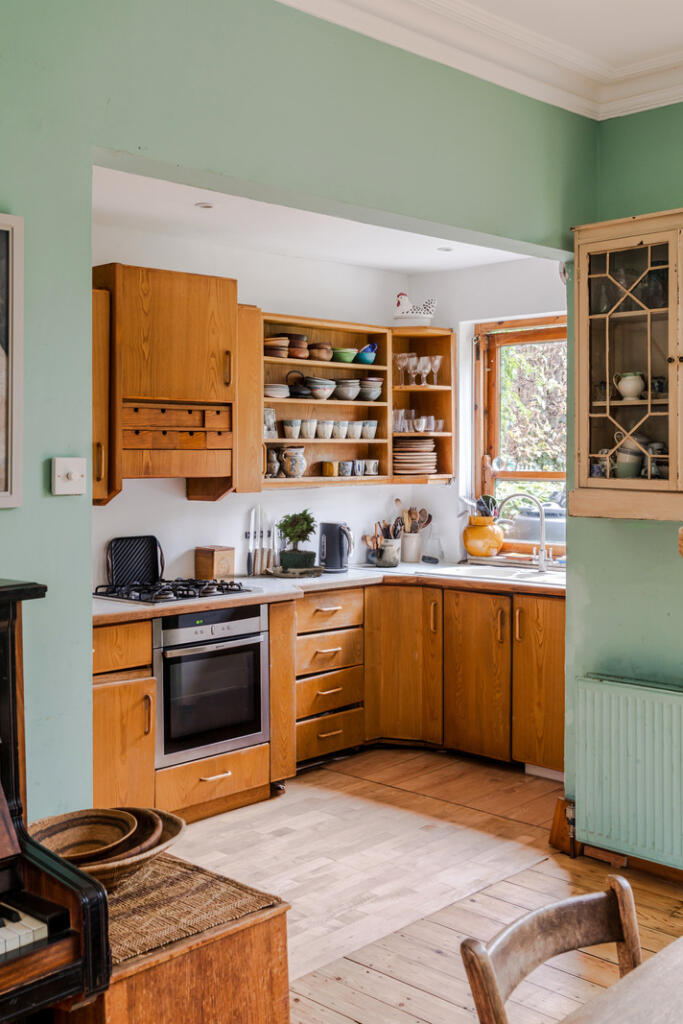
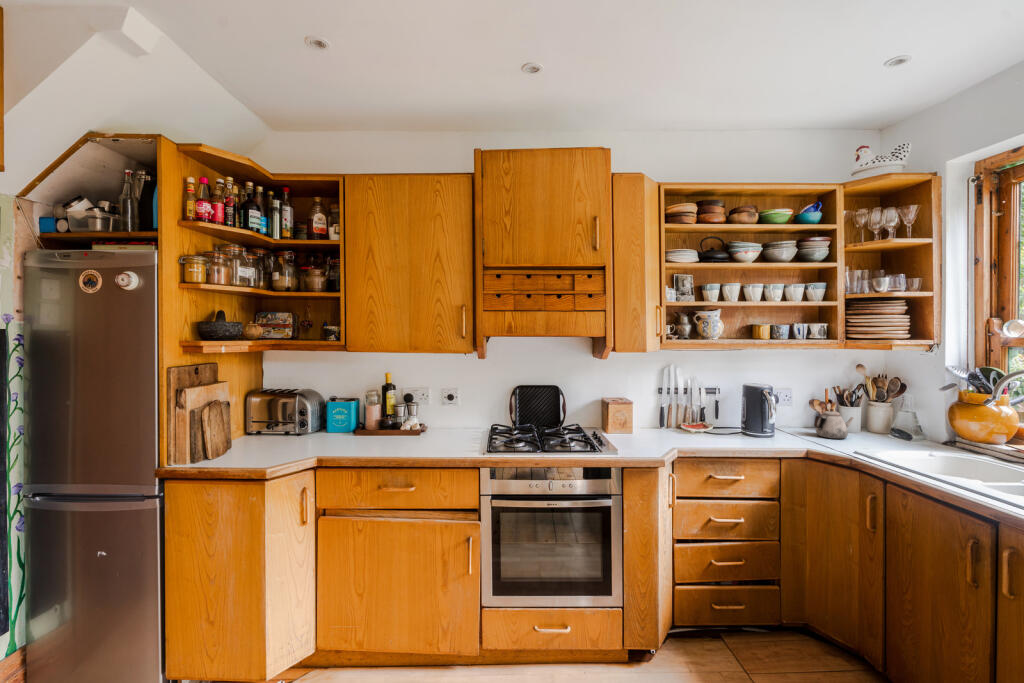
potted plant: present [272,509,324,578] -> none [663,370,733,442]

